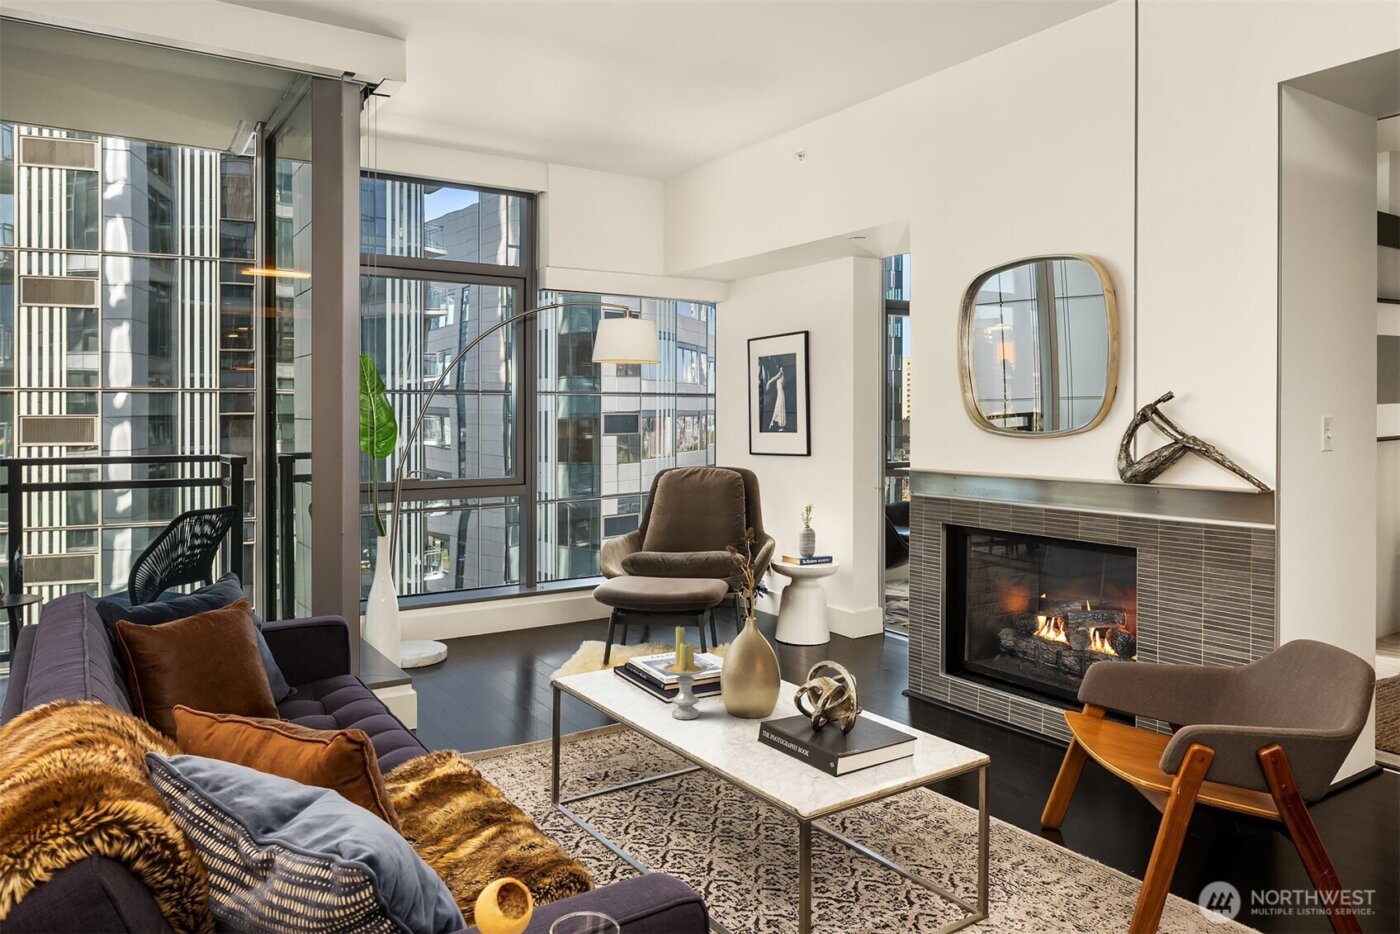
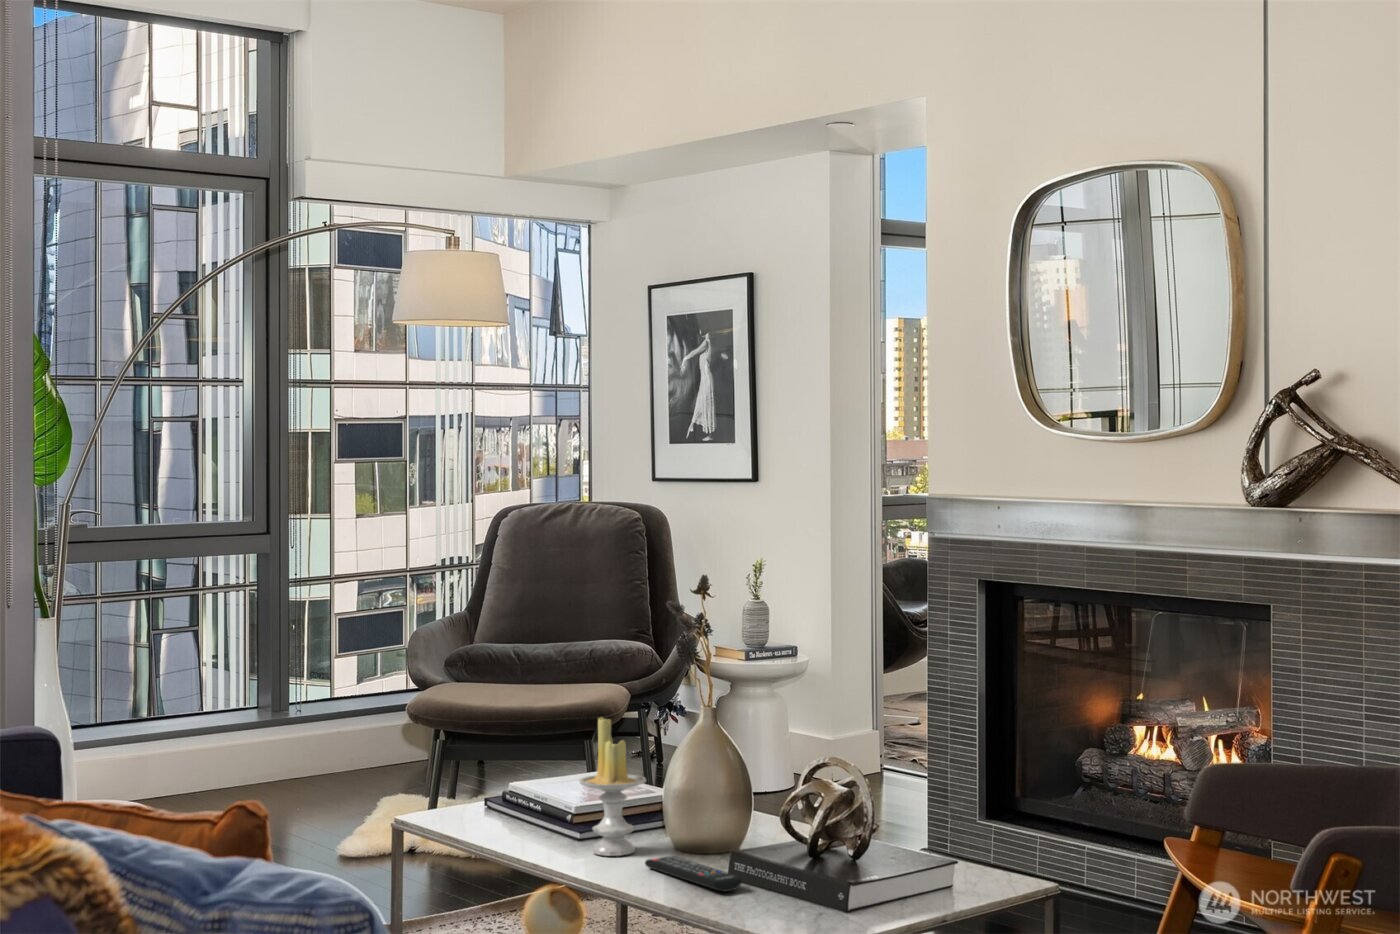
remote control: none [703,723,764,756] -> present [645,856,742,891]

